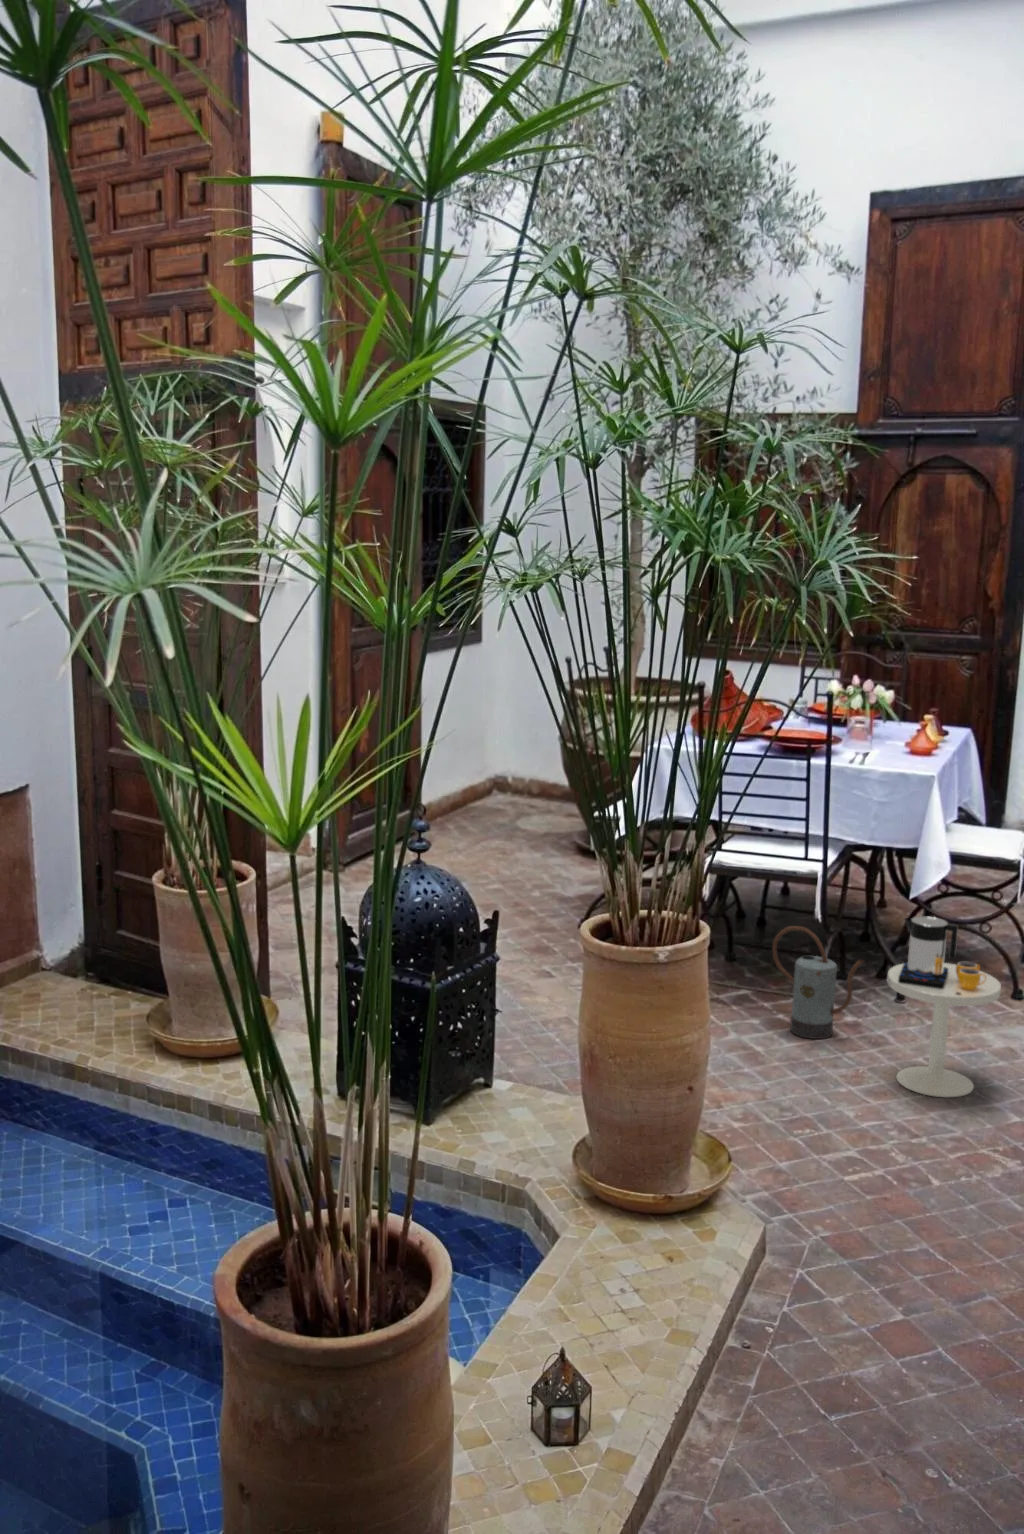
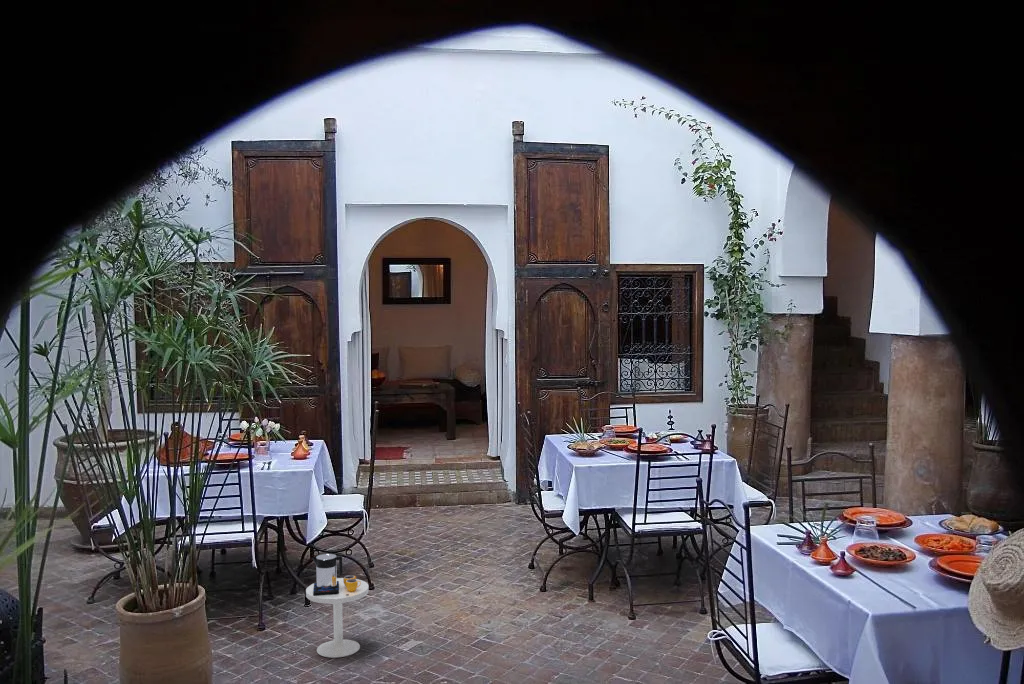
watering can: present [772,926,863,1039] -> none [232,574,289,641]

